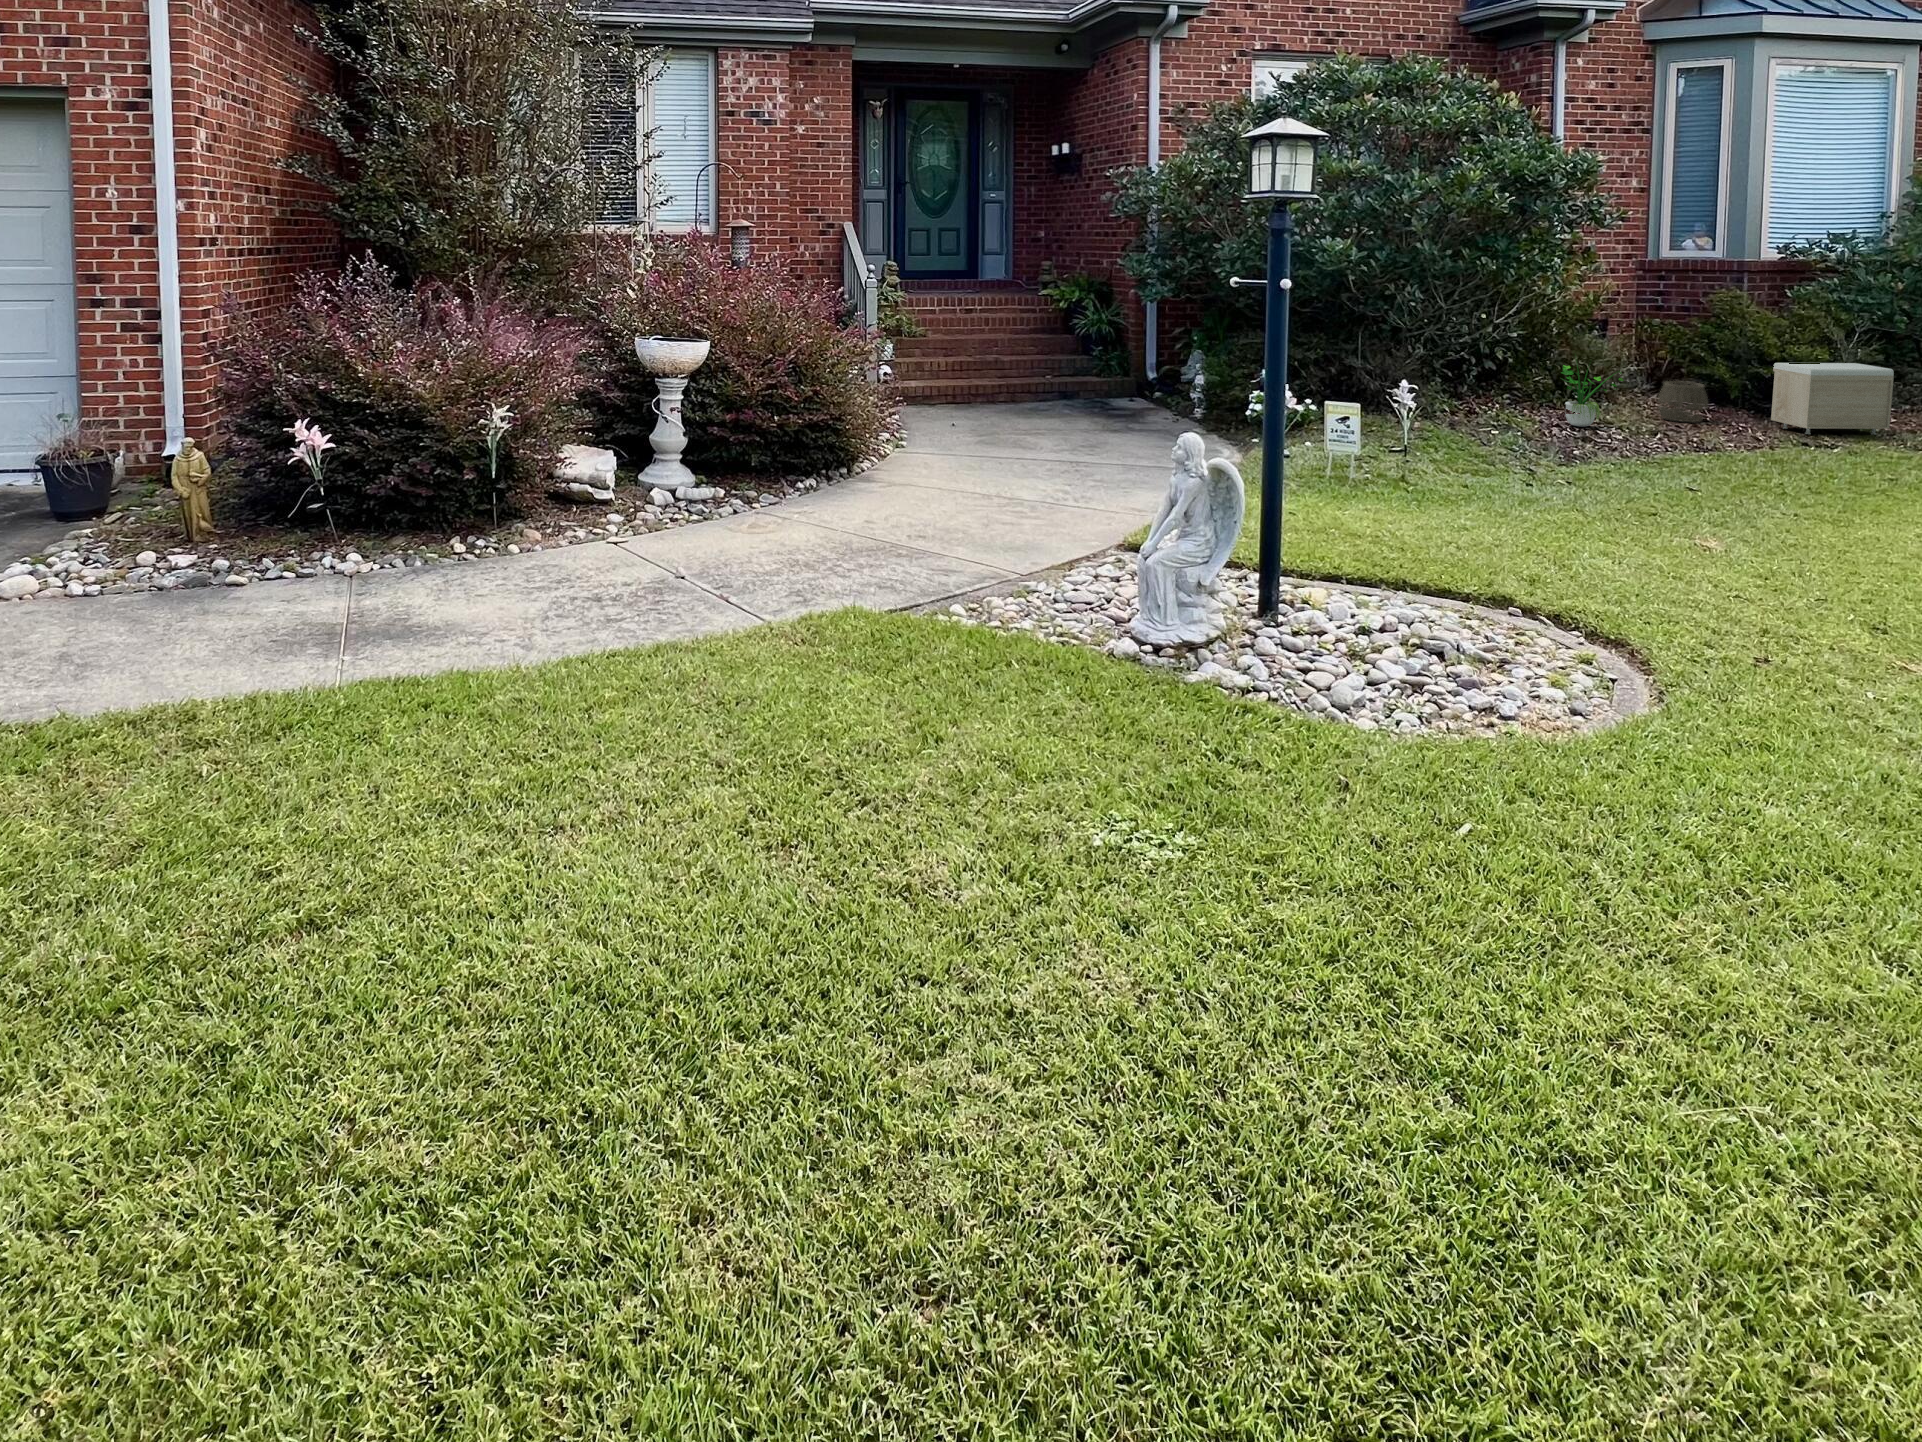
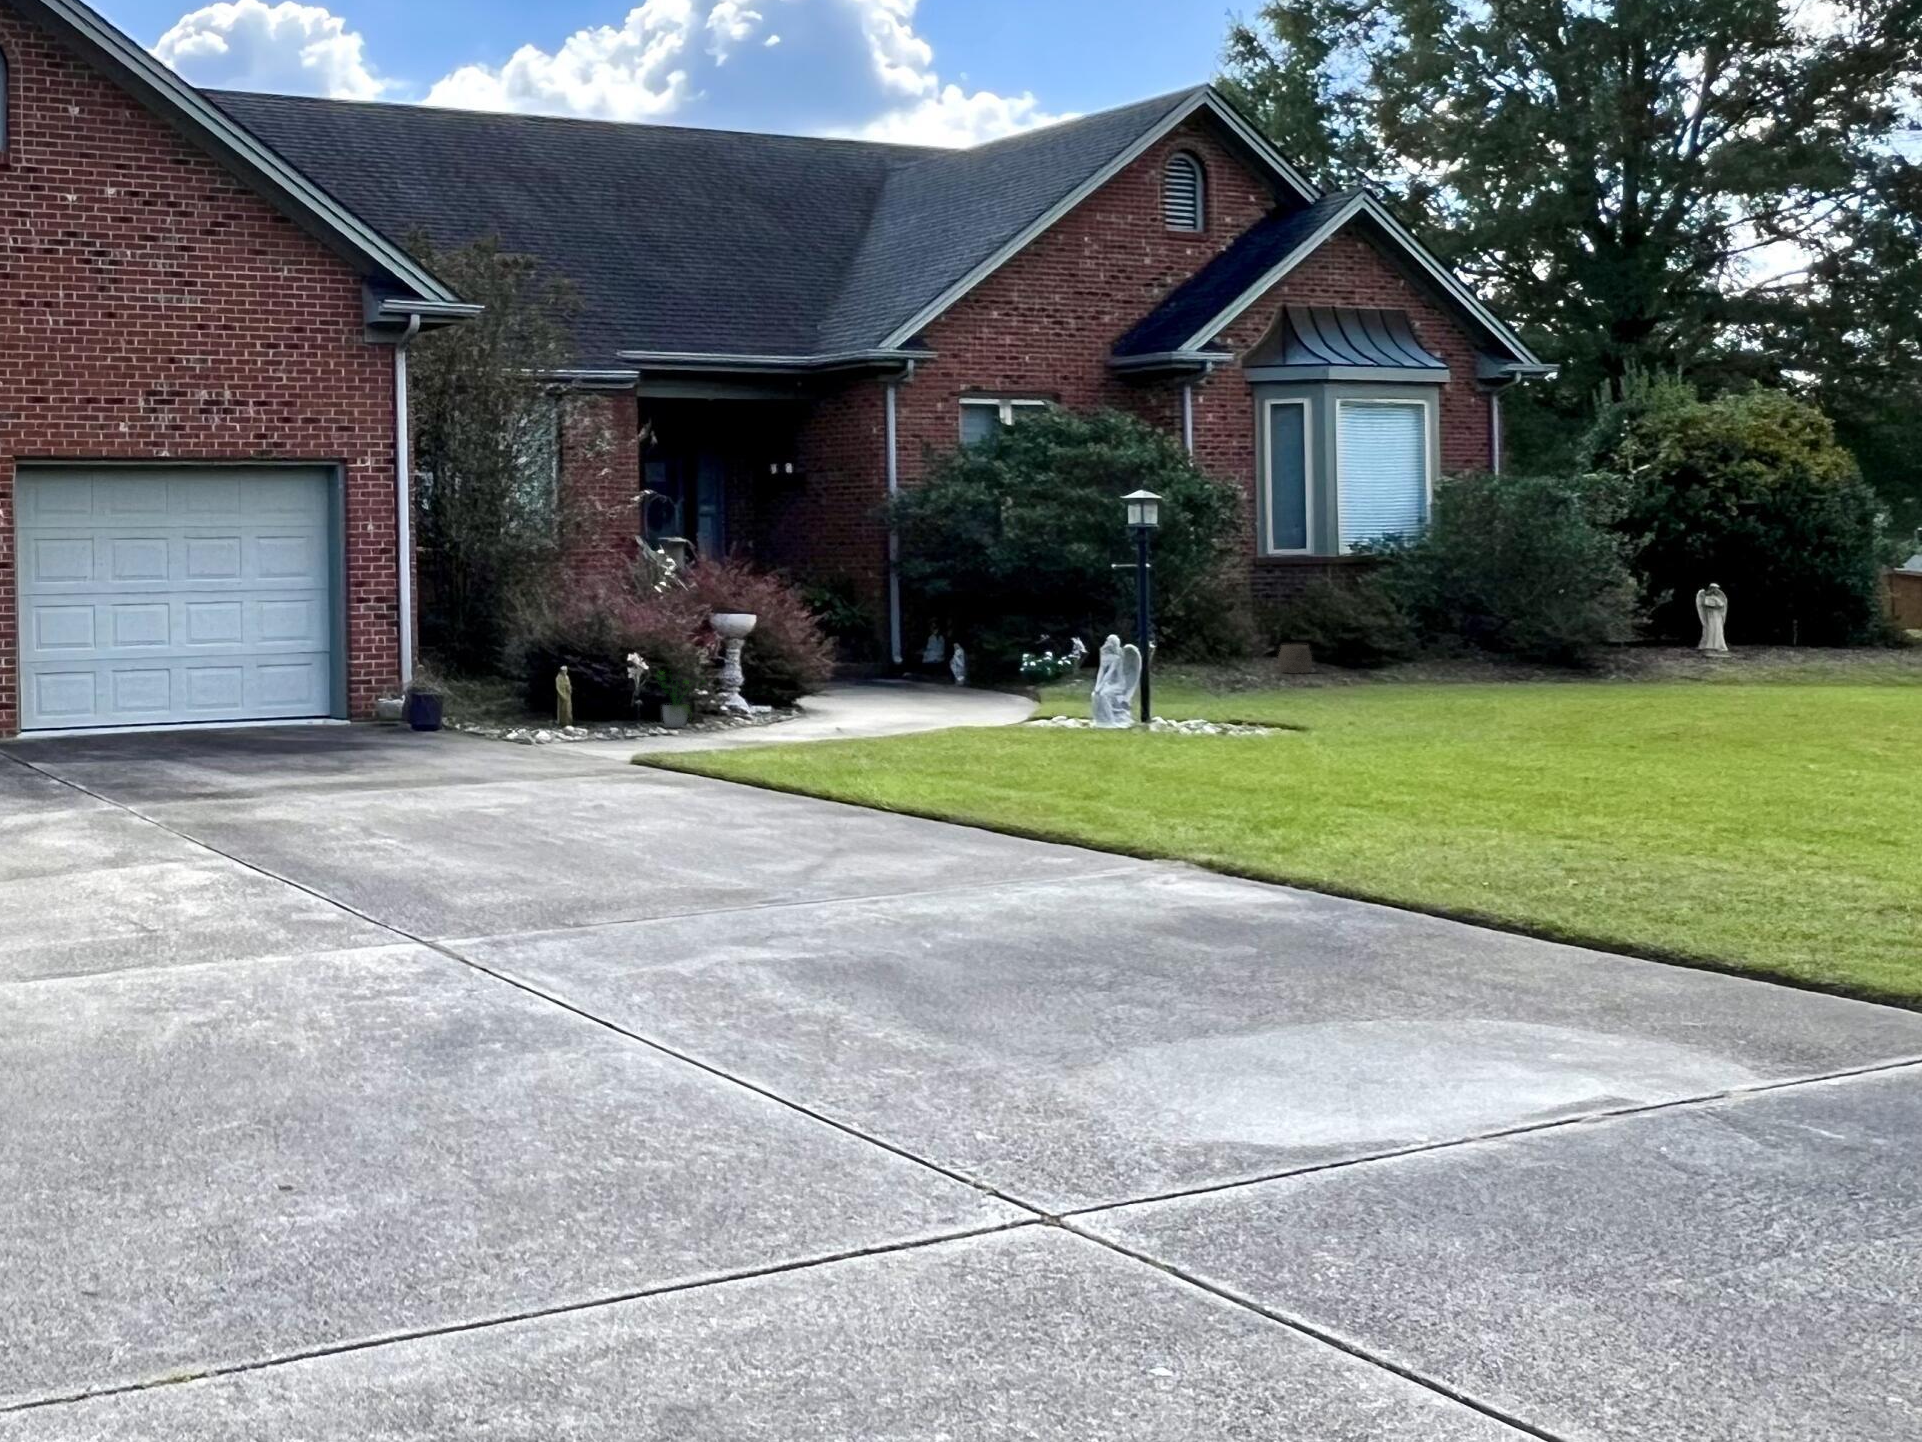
potted plant: present [1561,360,1624,427] -> present [657,673,692,728]
storage bench: present [1771,363,1894,435] -> none [1352,625,1427,675]

